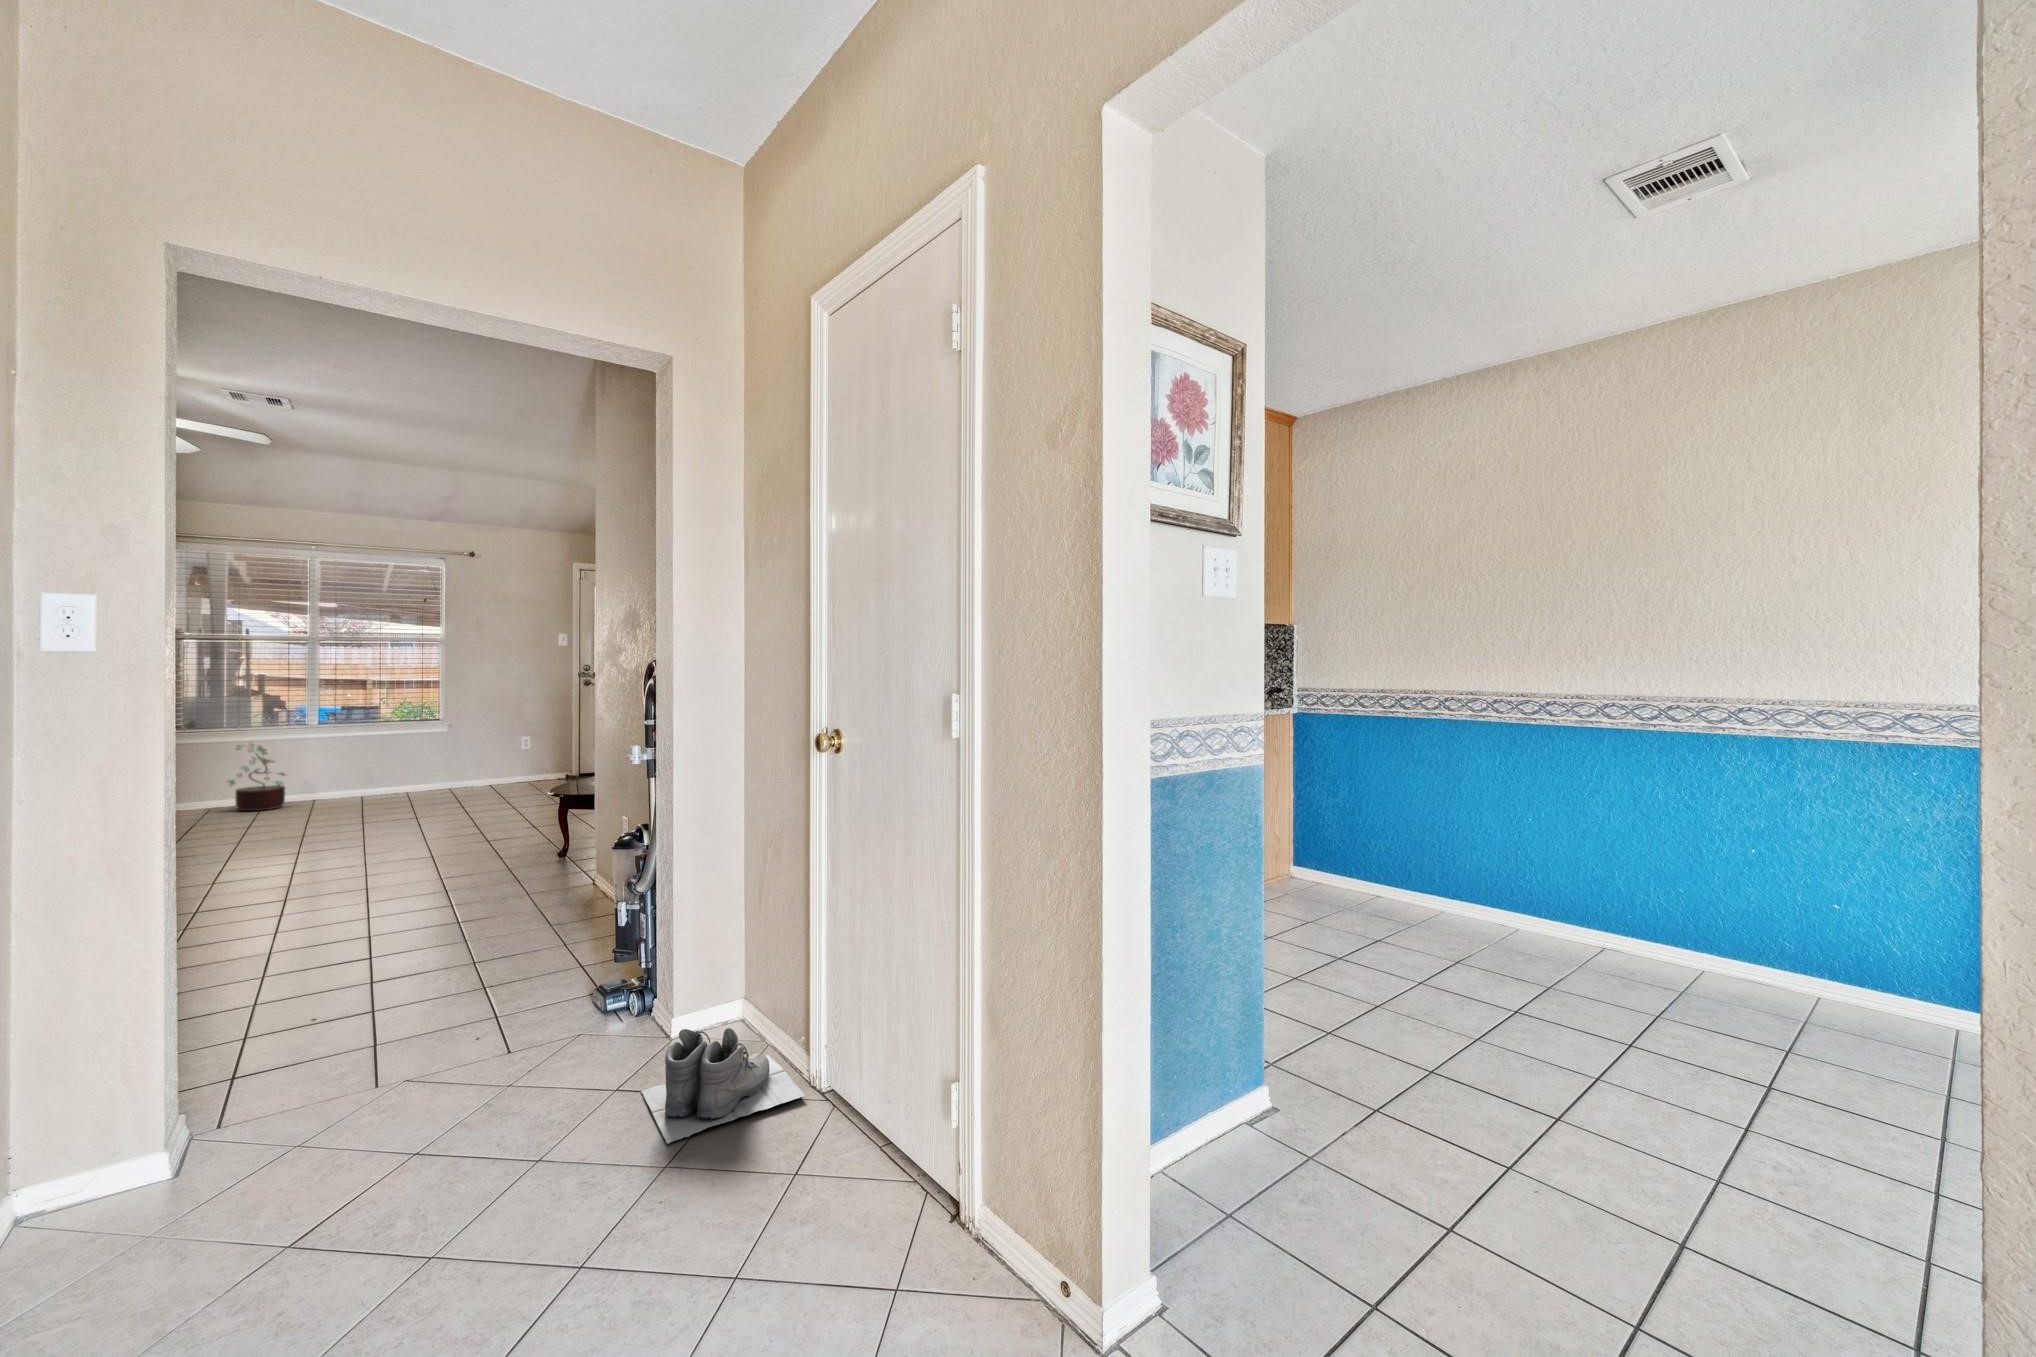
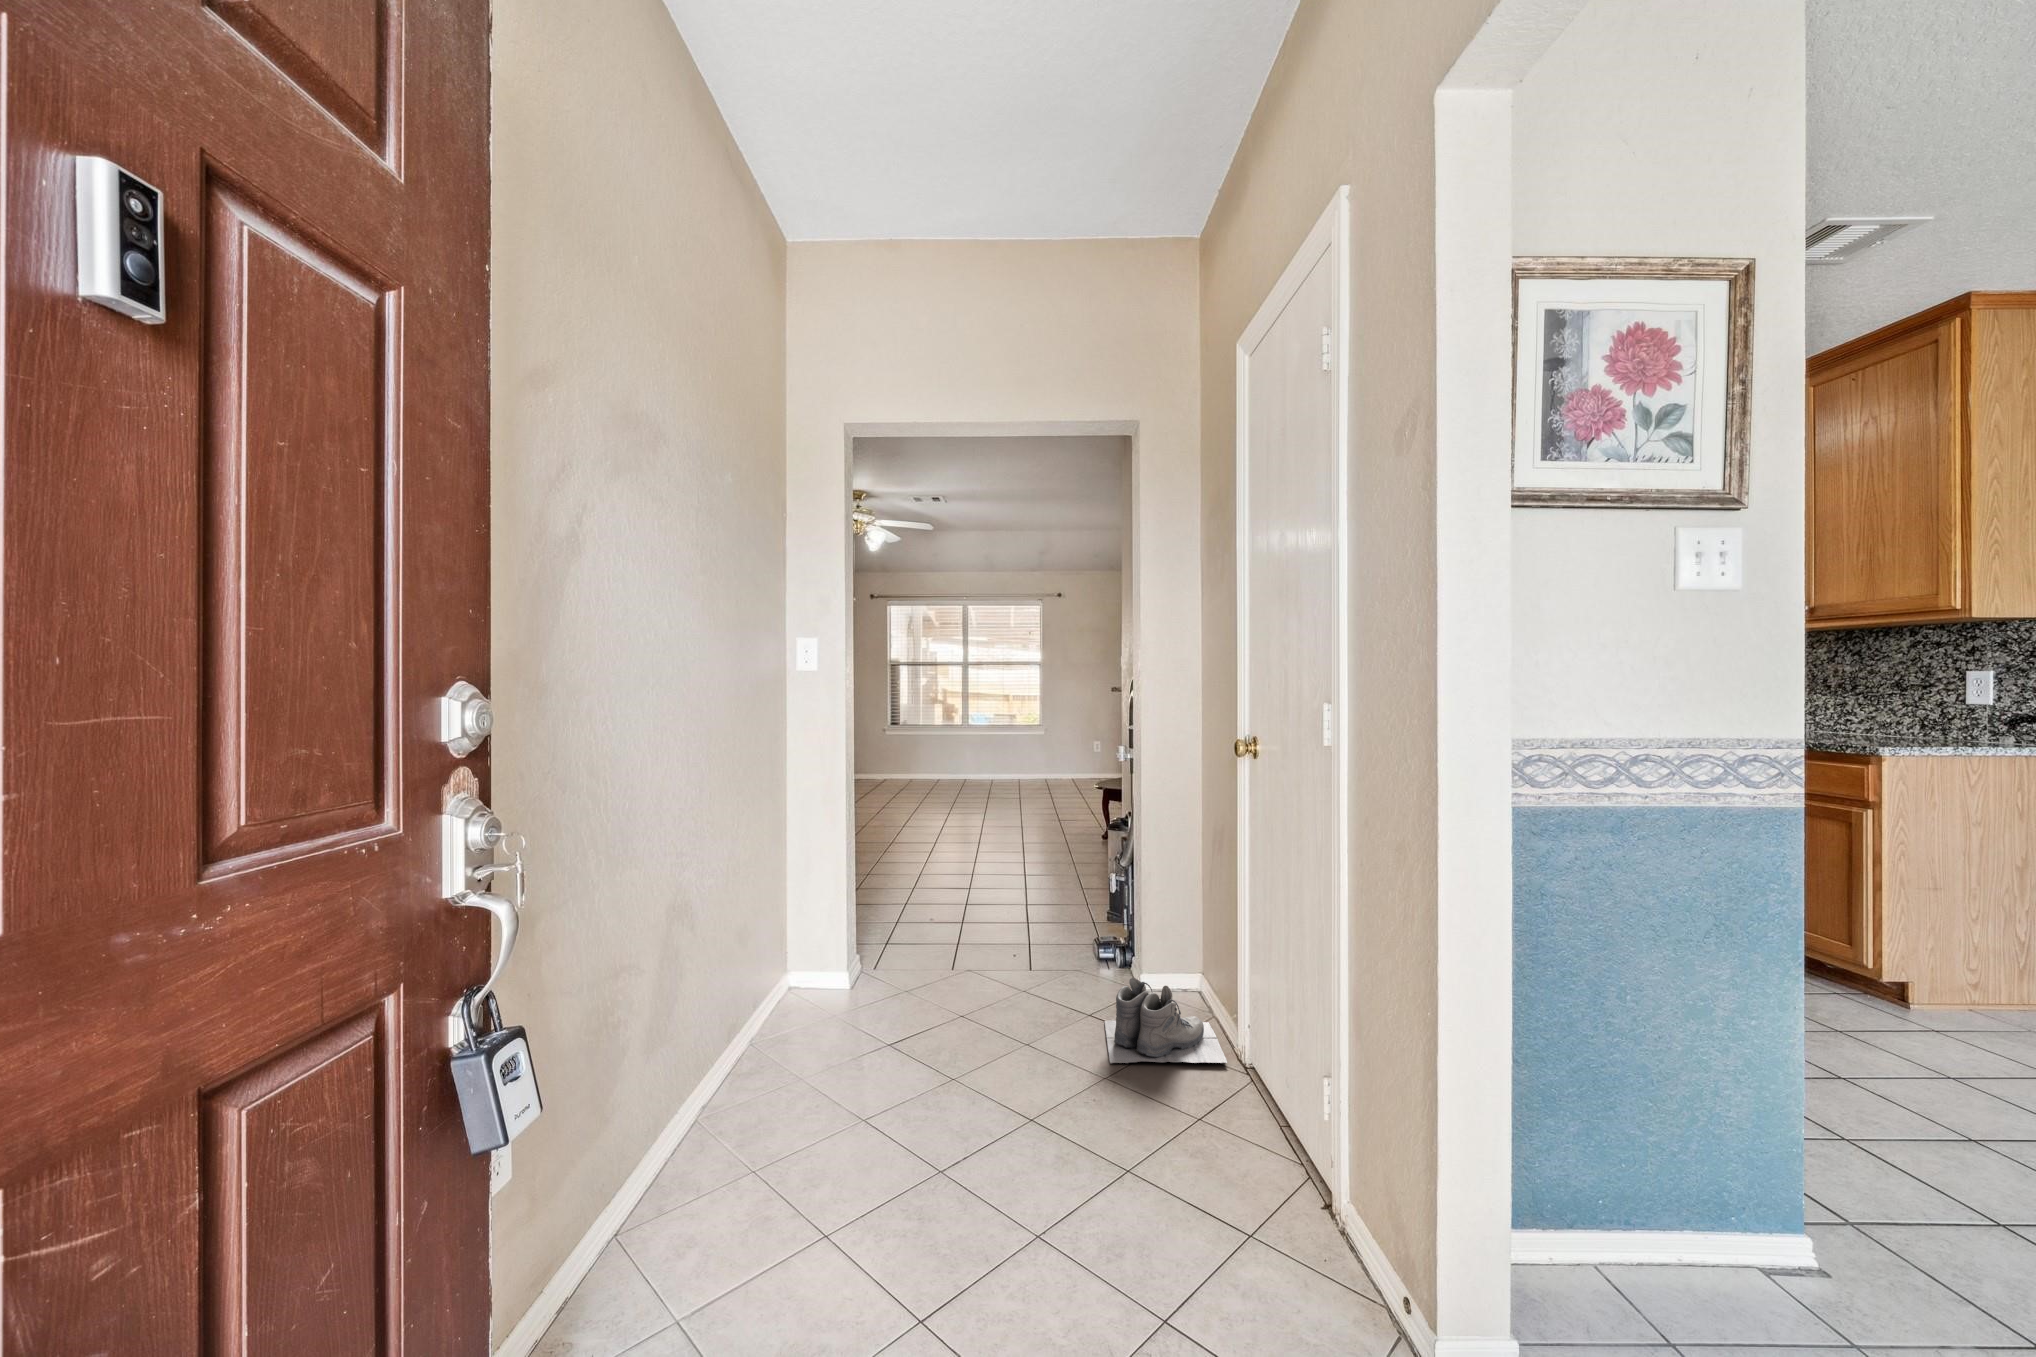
decorative plant: present [229,744,285,811] -> none [920,737,950,784]

